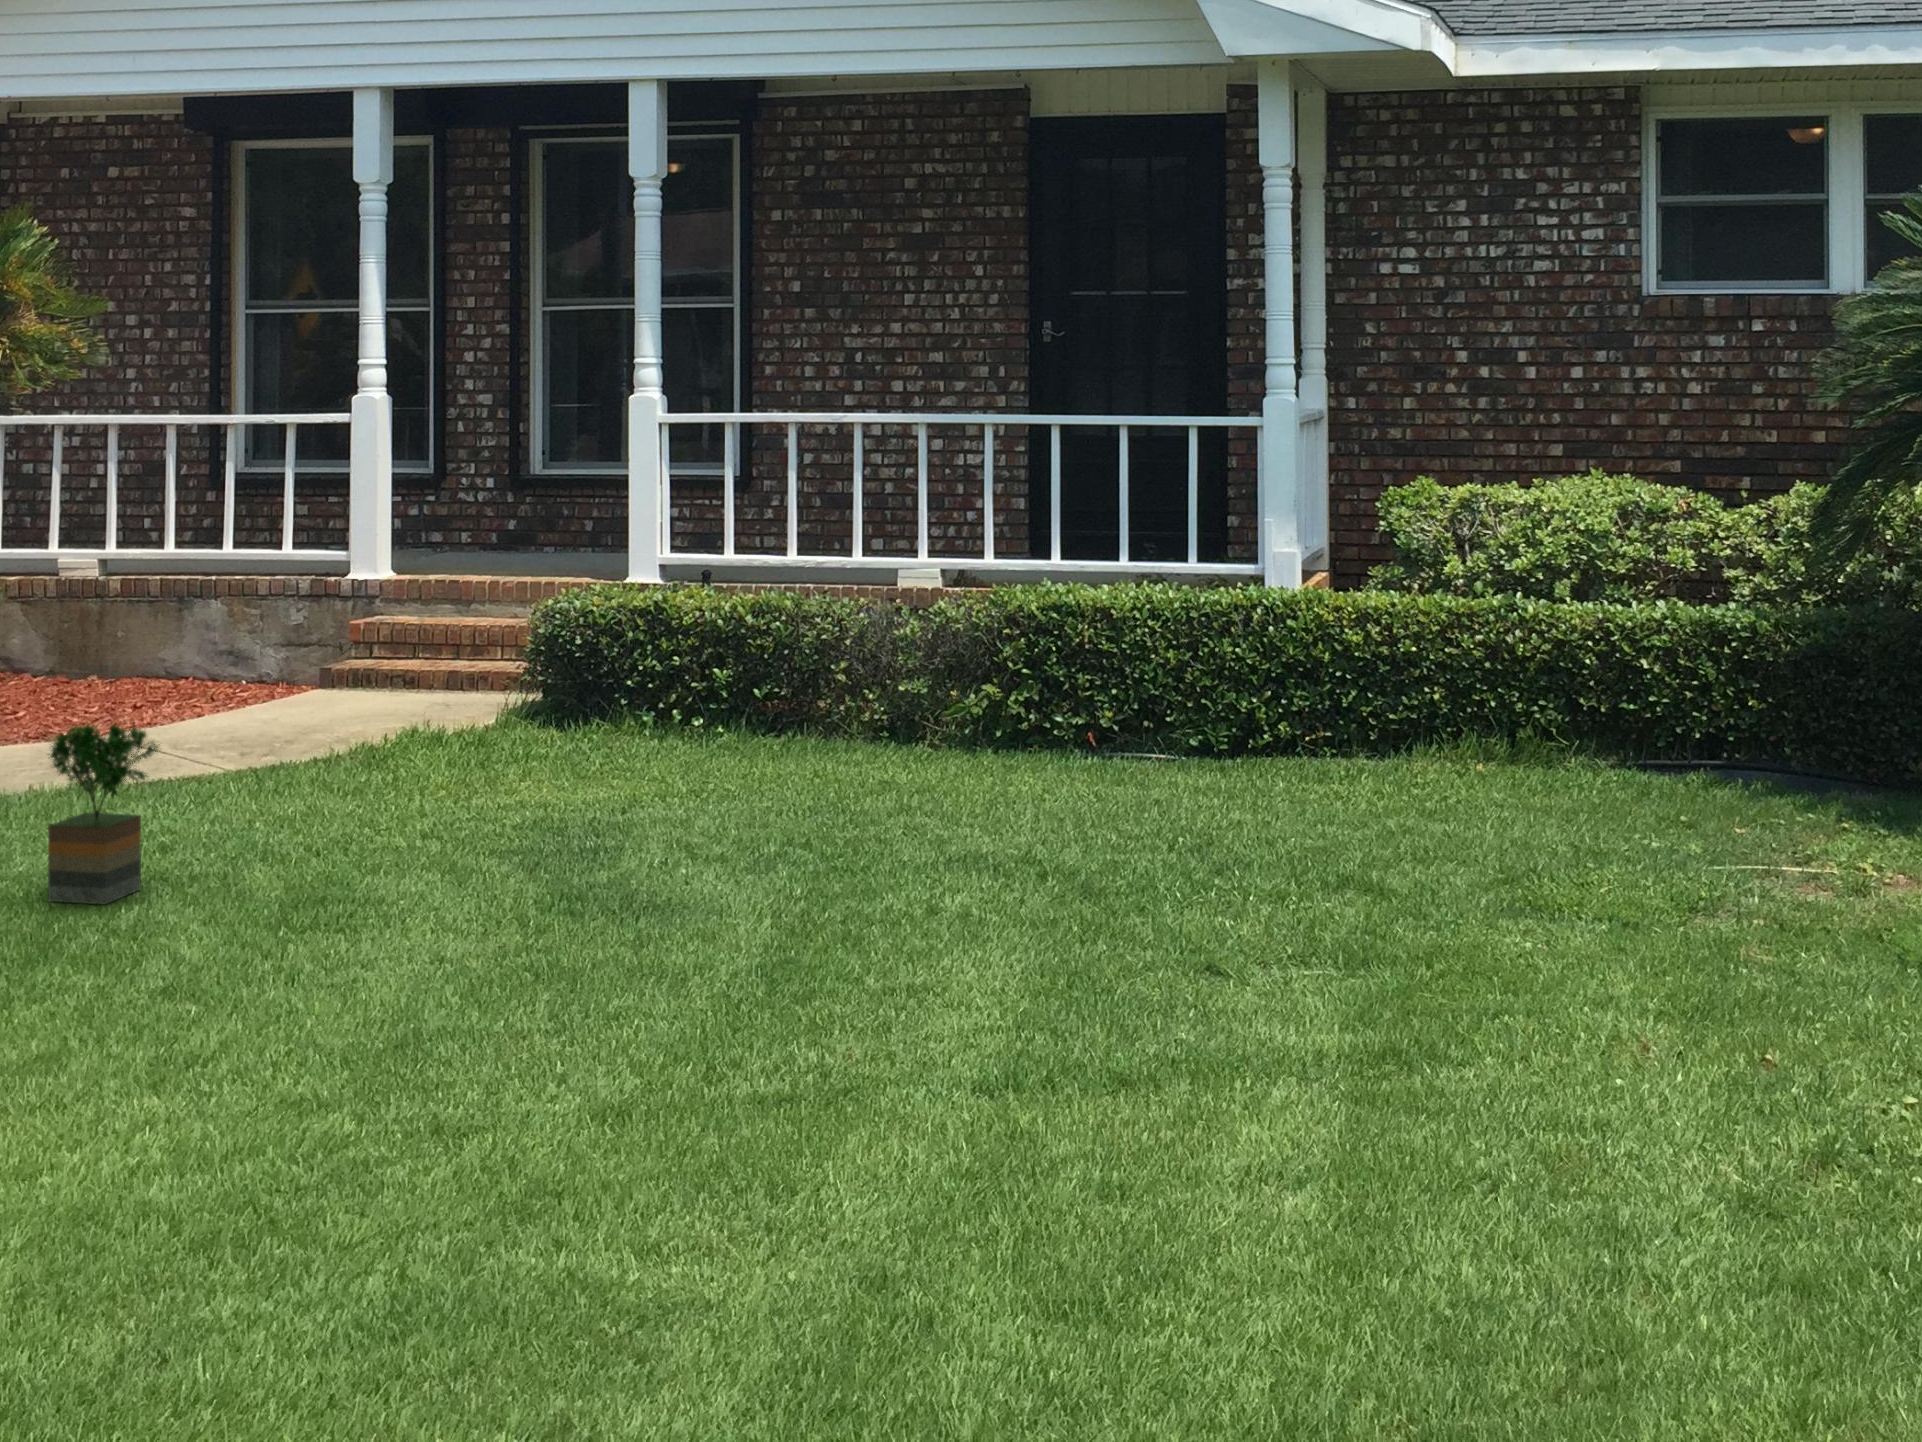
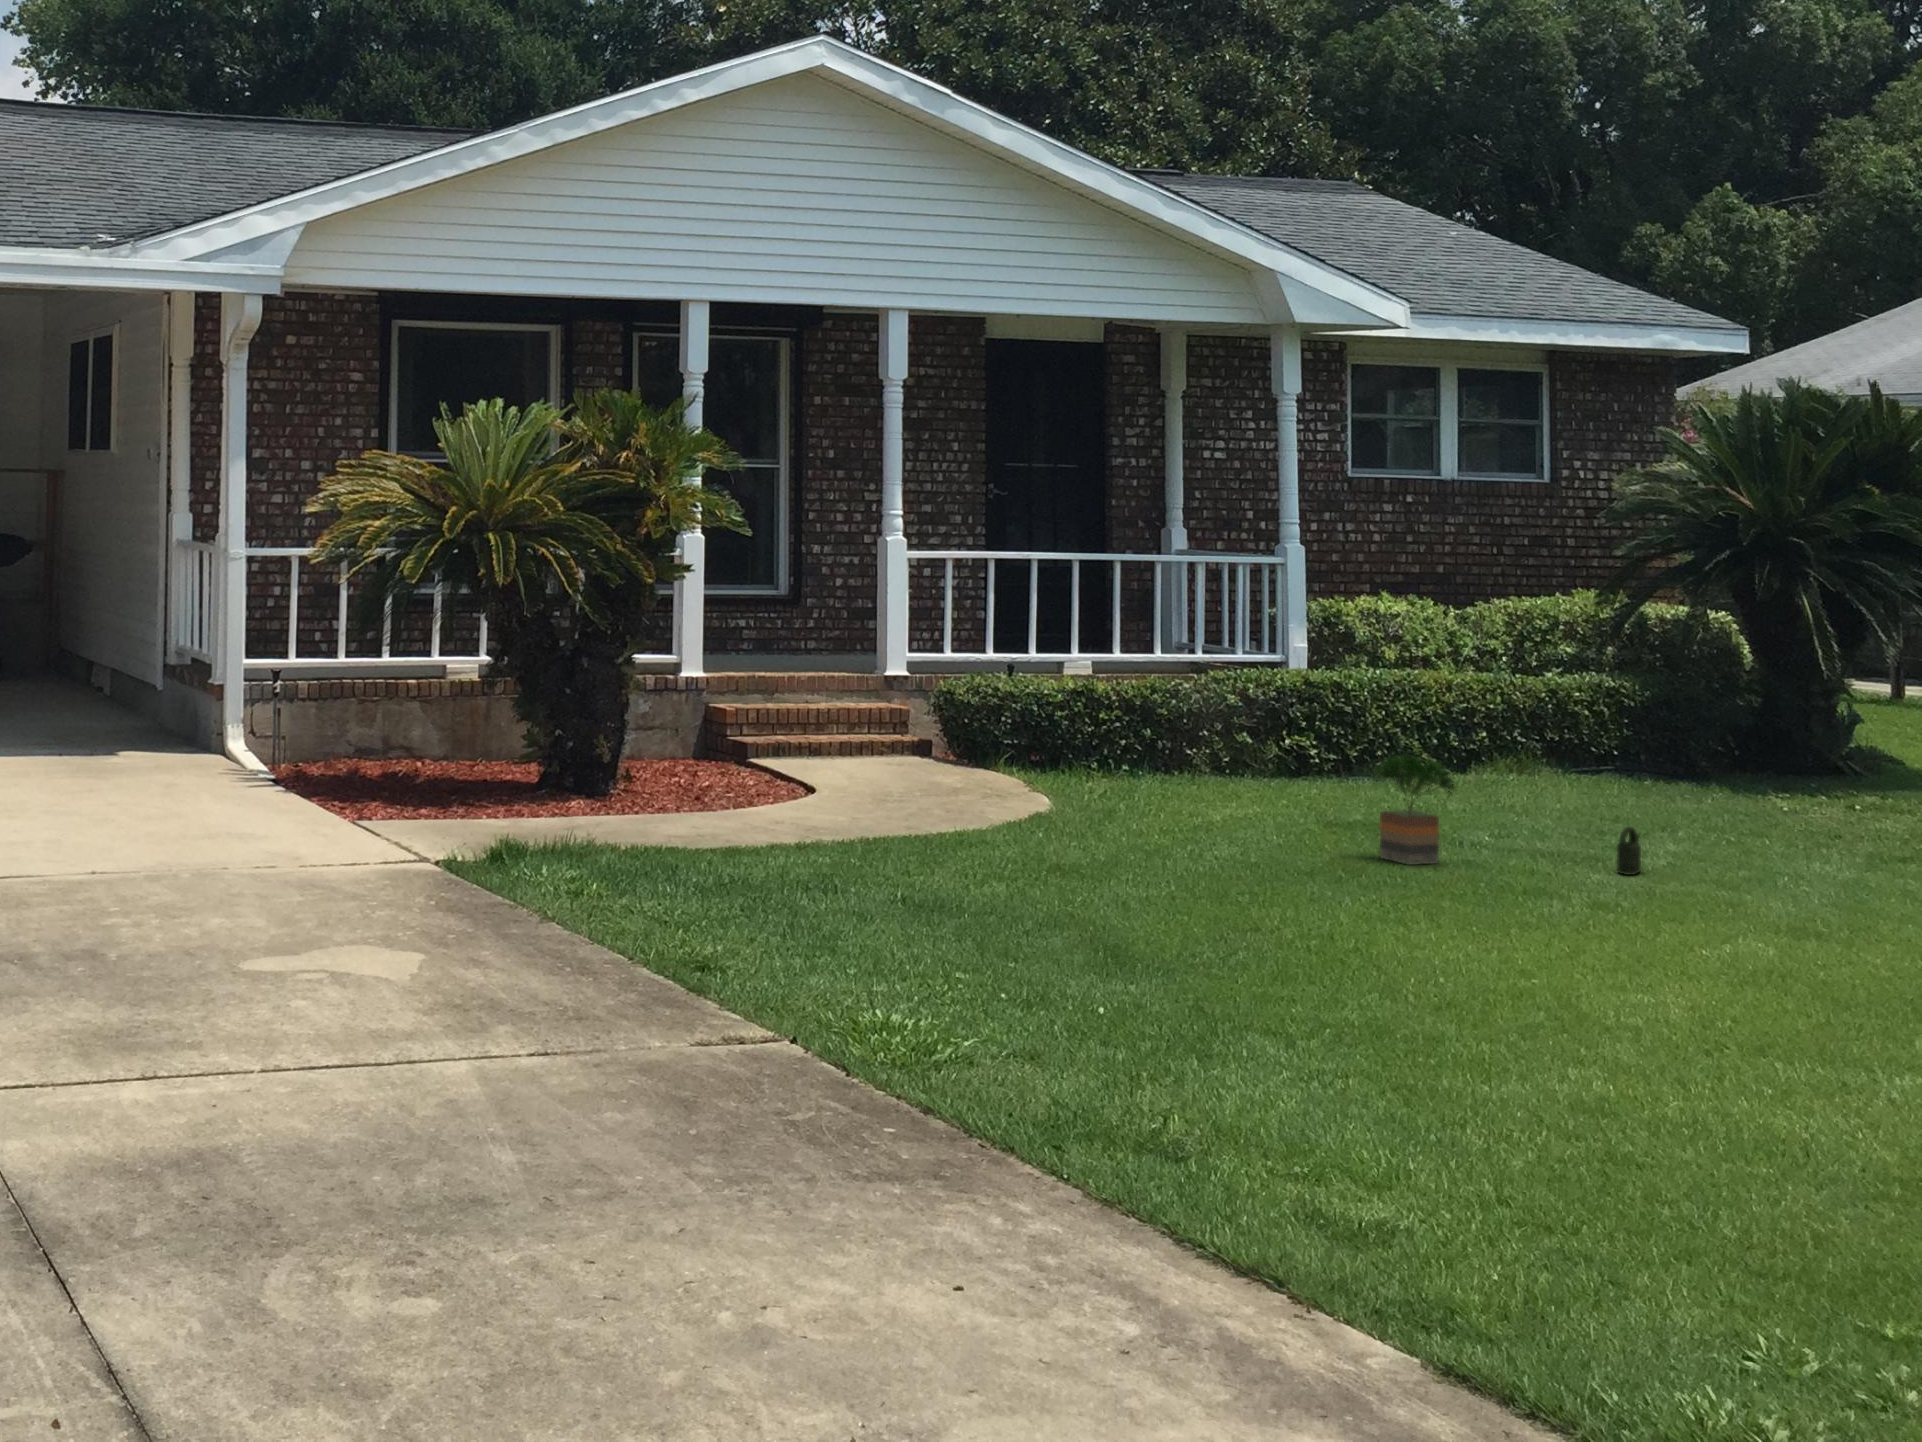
watering can: none [222,873,361,957] -> present [1617,827,1641,875]

